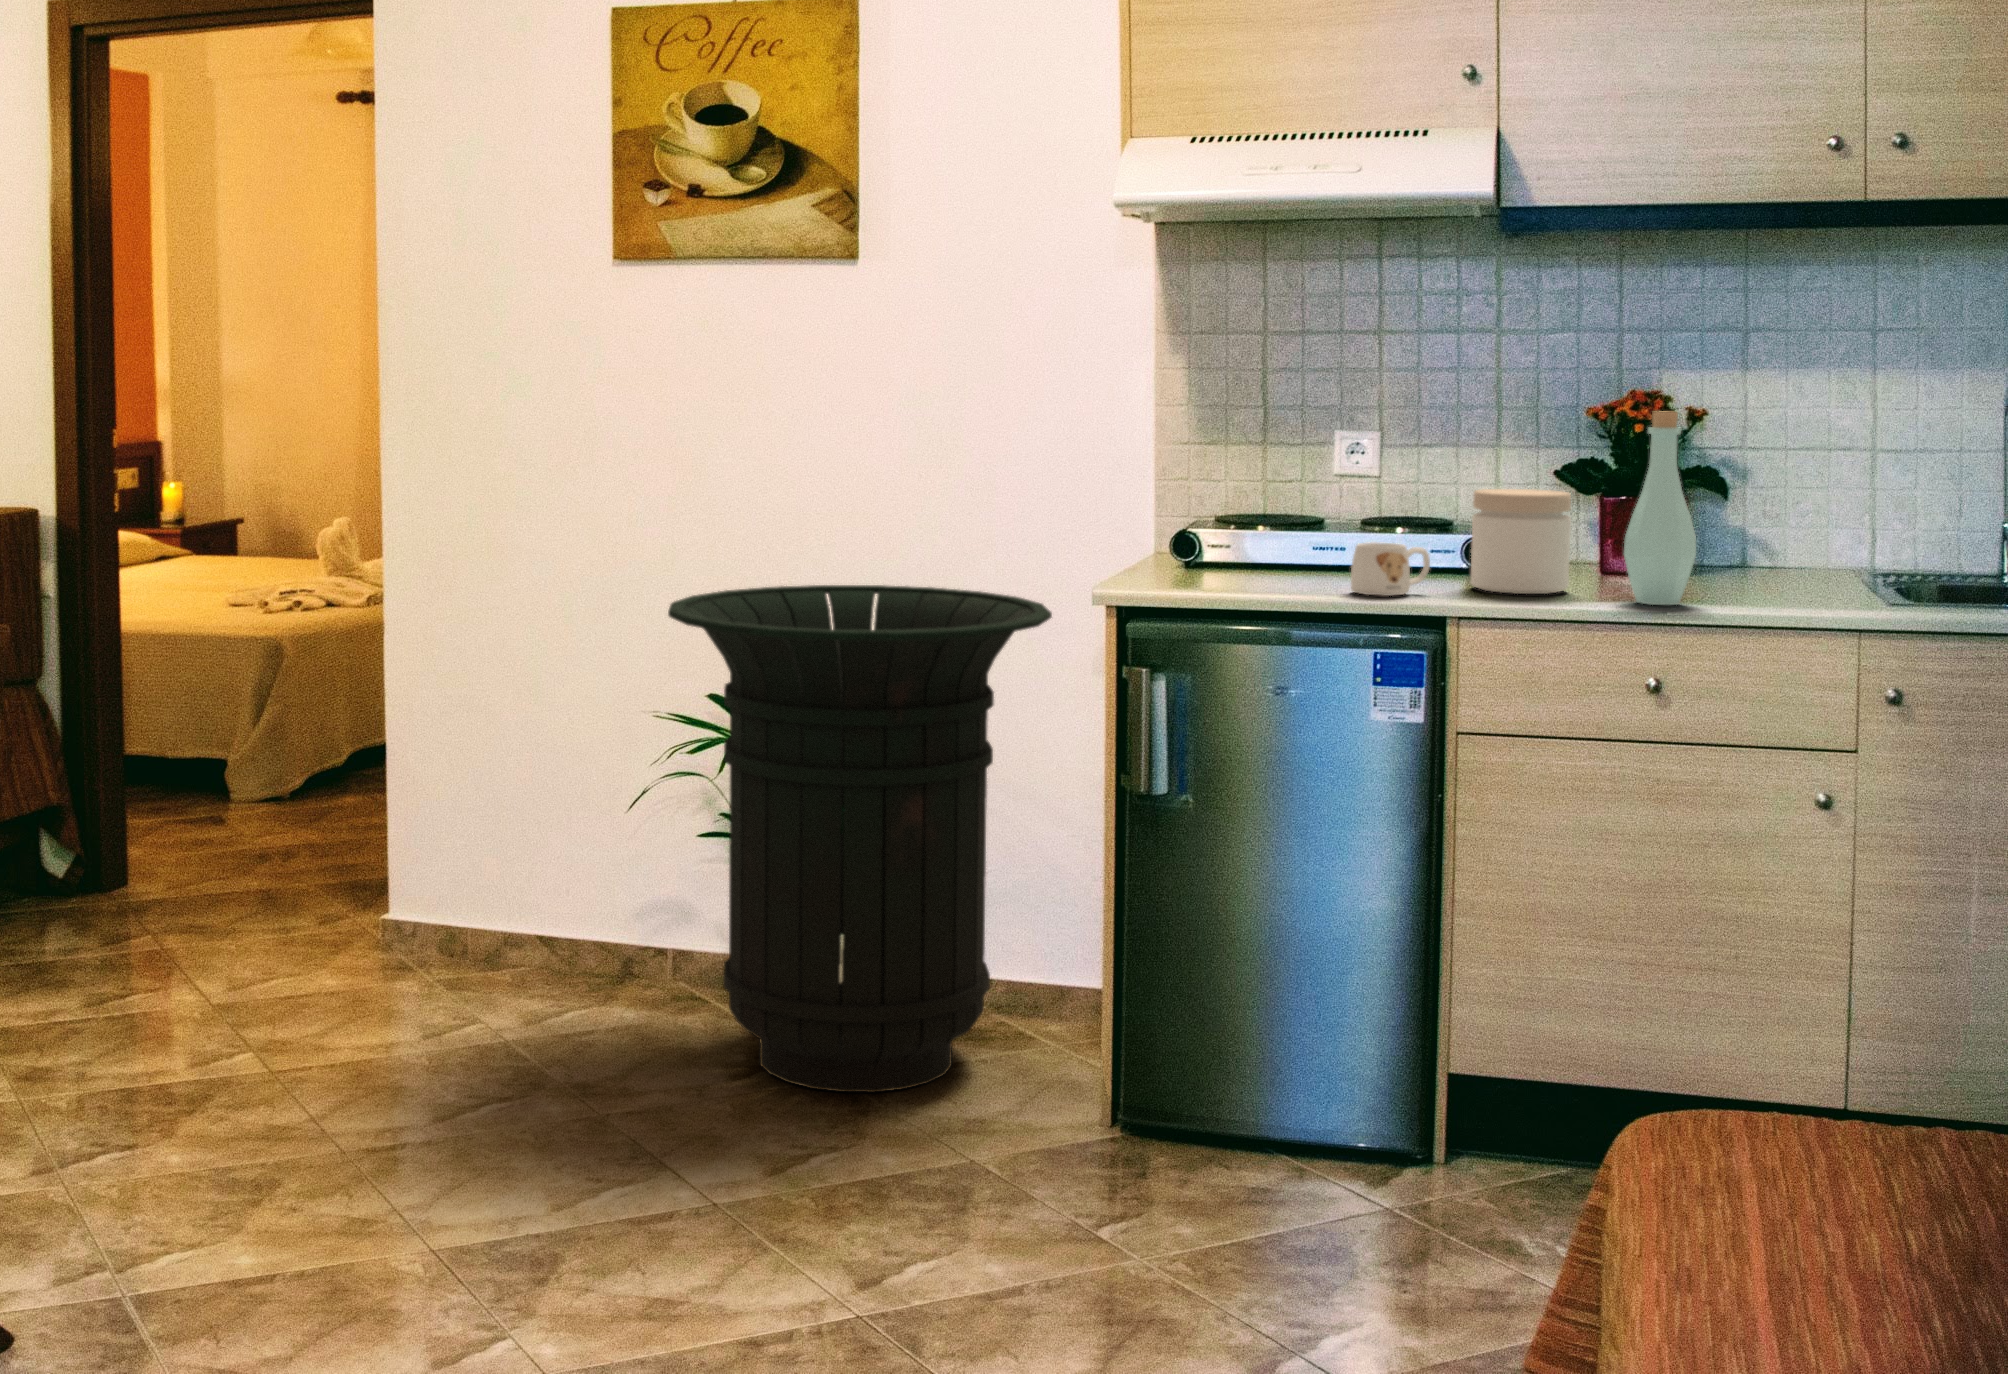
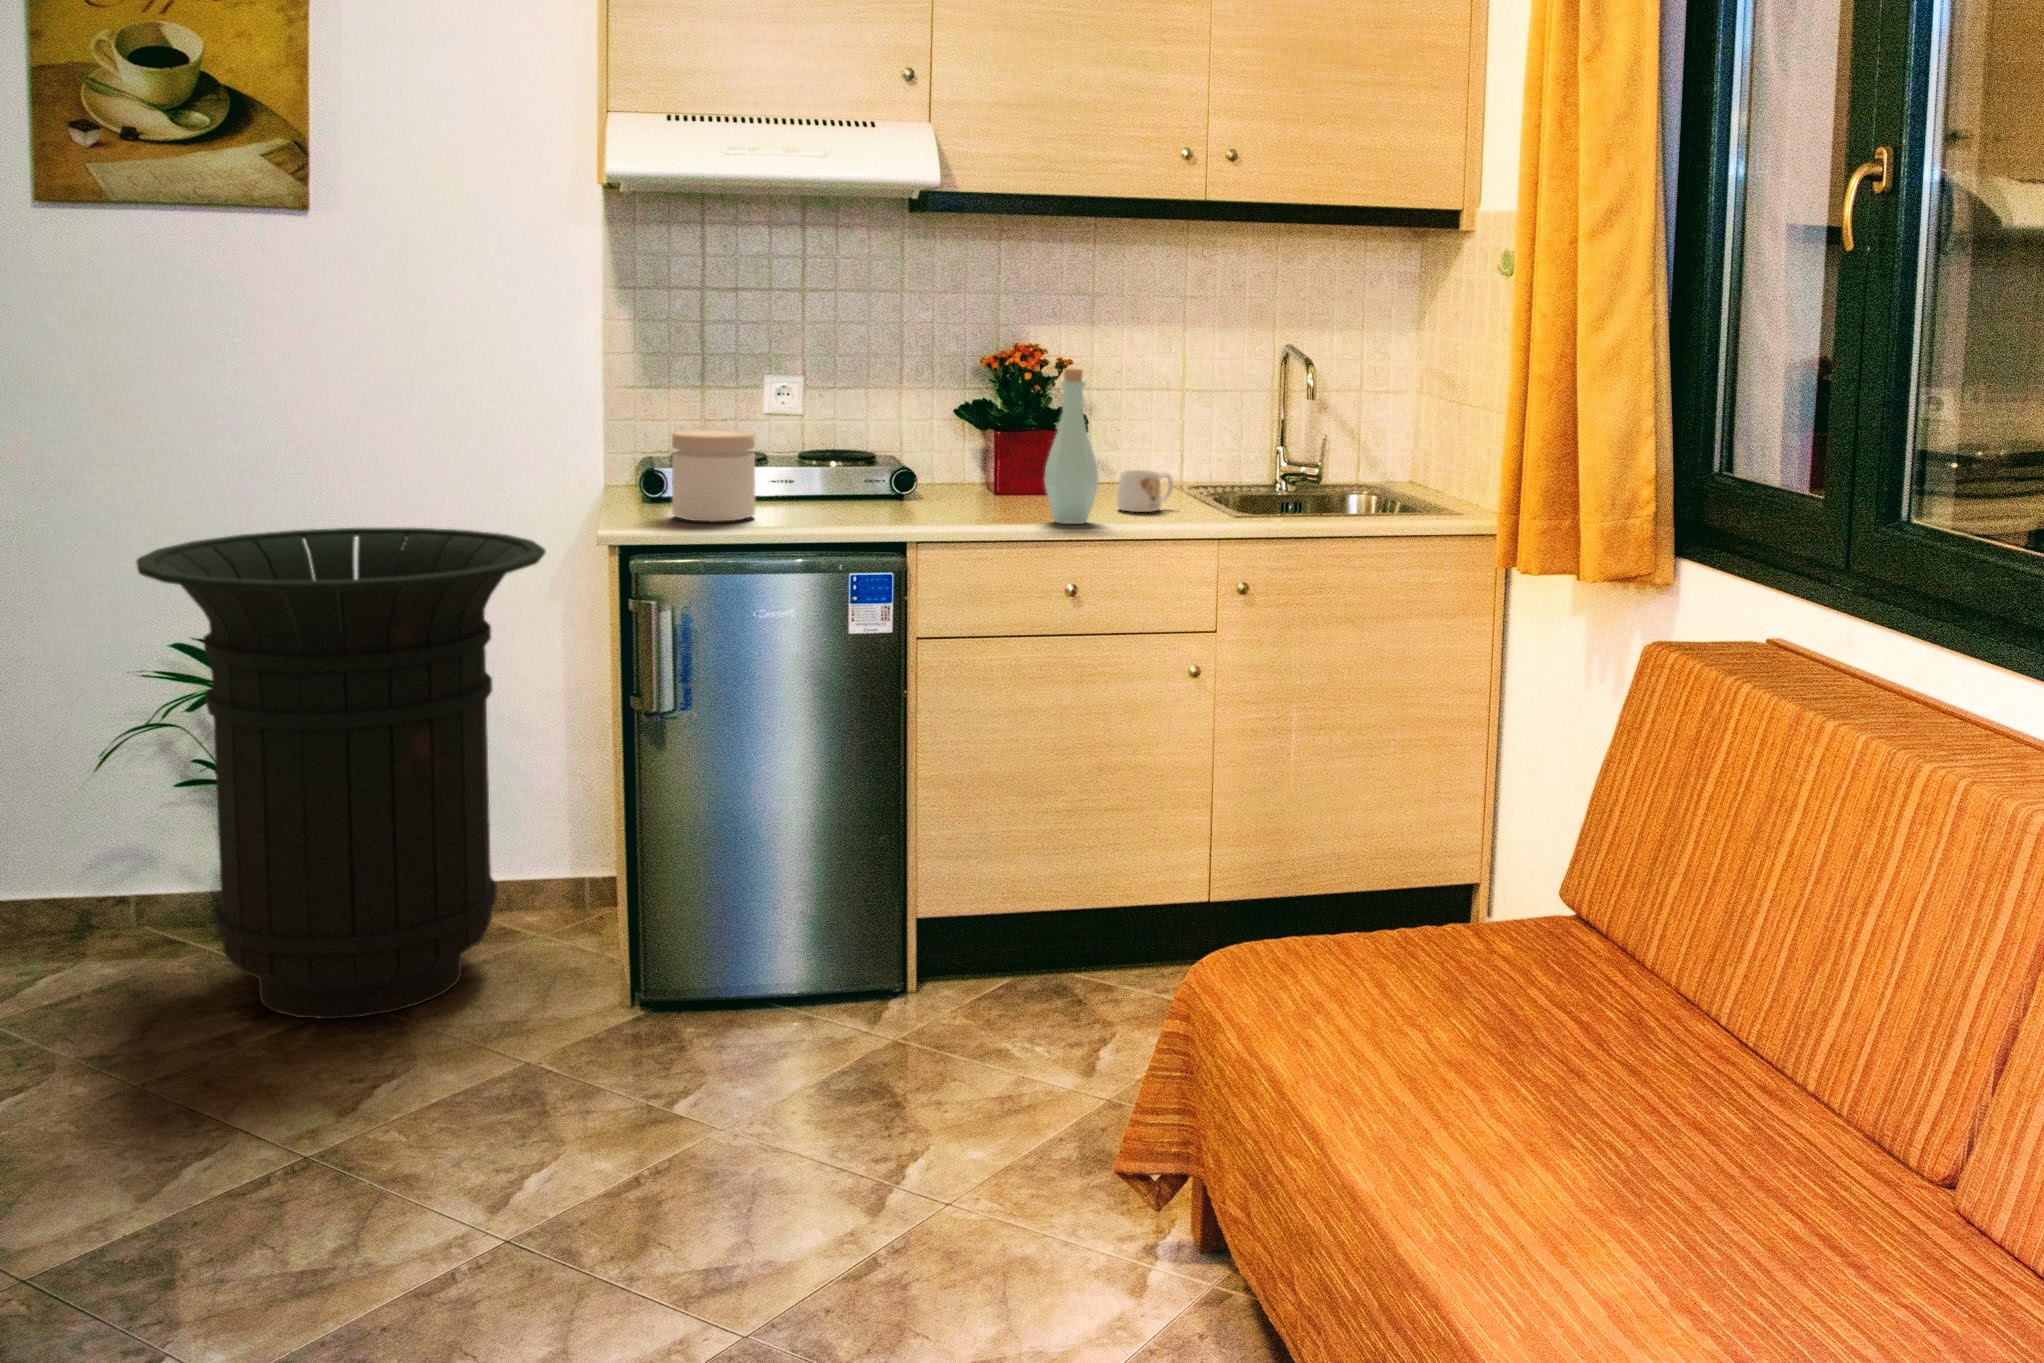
jar: present [1471,489,1571,594] -> present [672,430,755,522]
mug: present [1351,542,1430,596] -> present [1117,470,1173,512]

